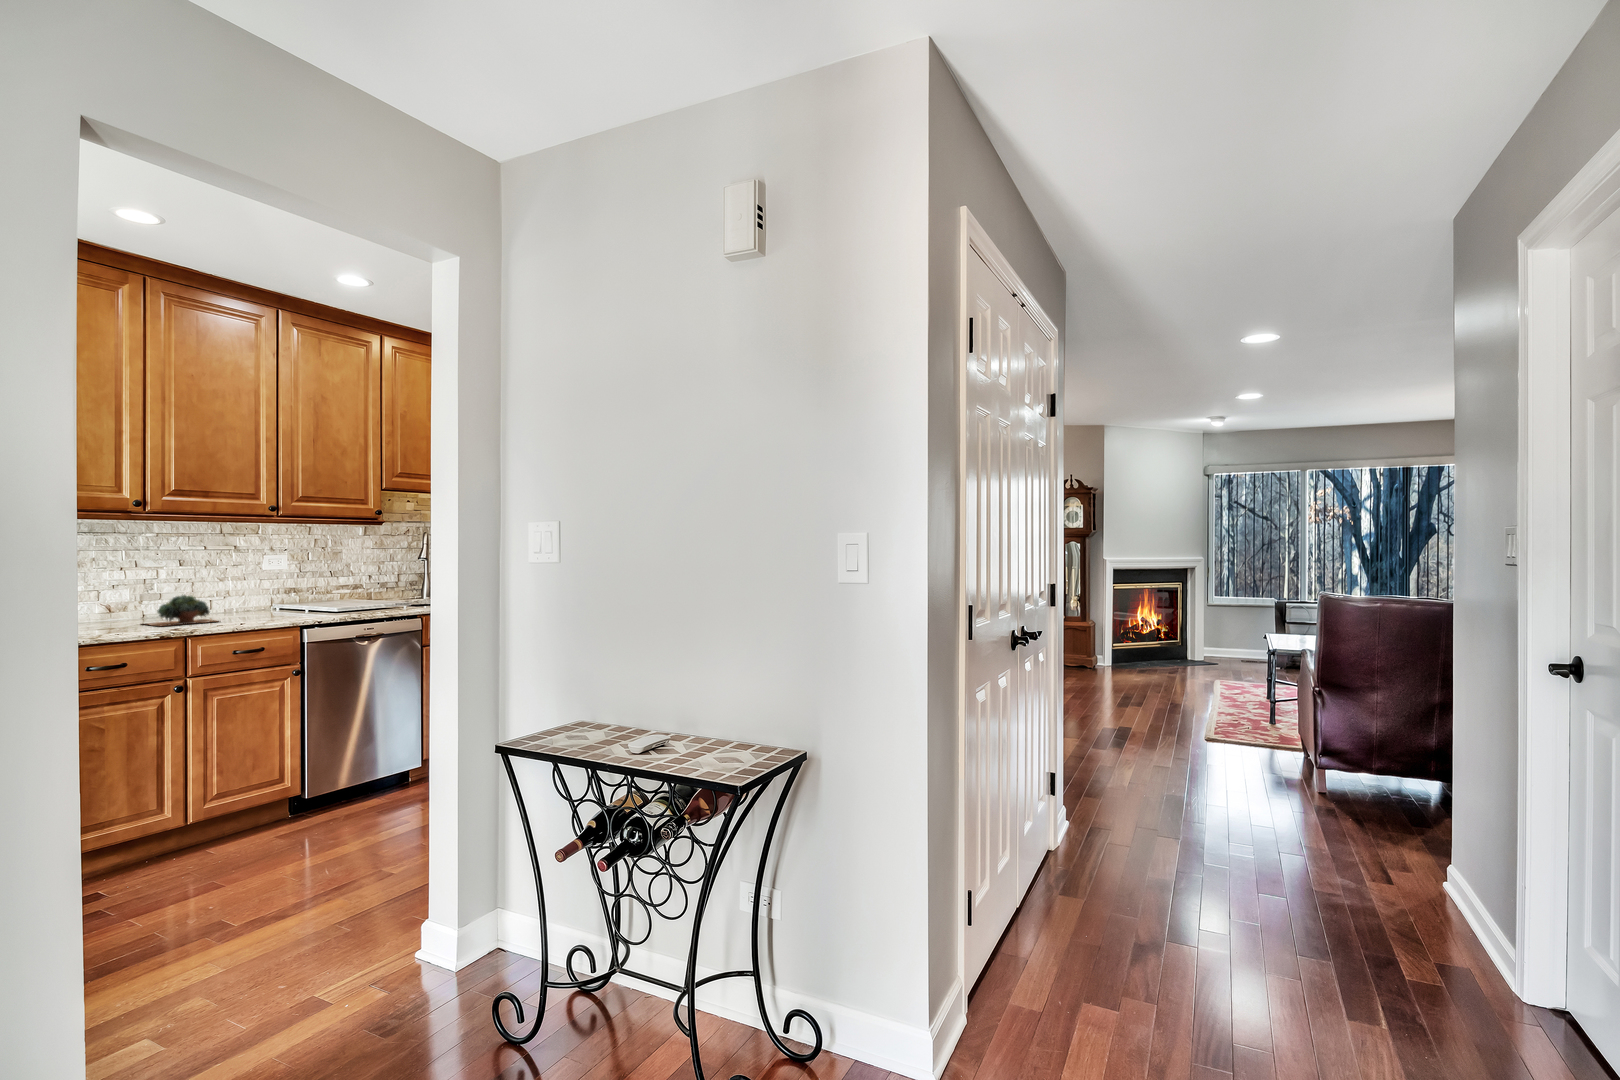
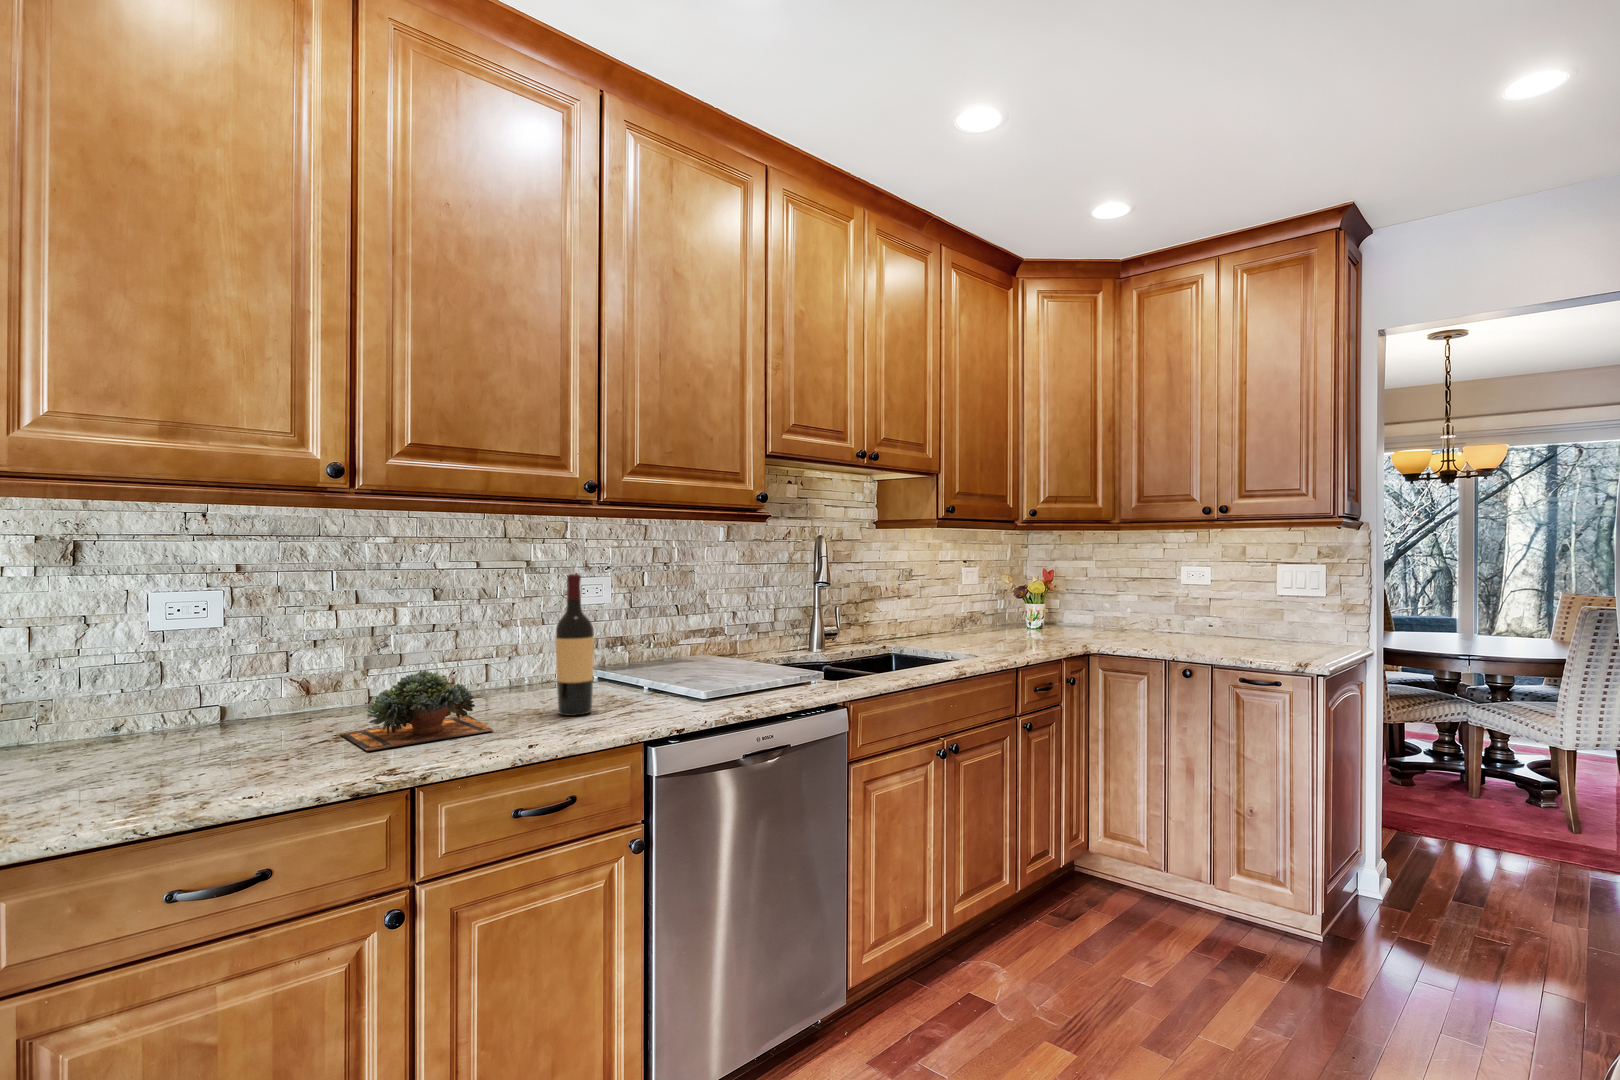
wine bottle: none [253,551,274,618] -> present [555,574,594,716]

